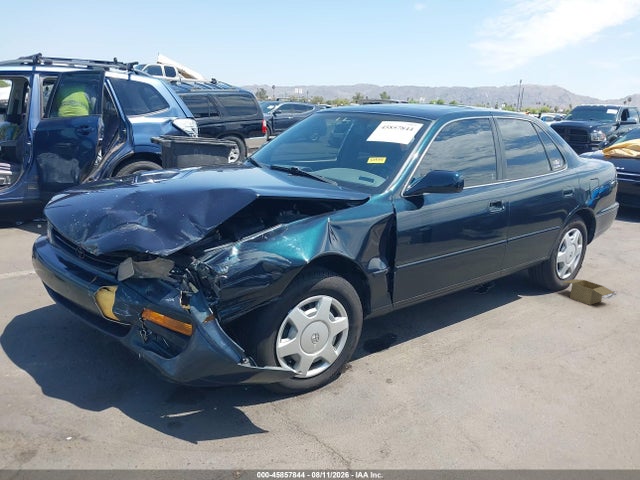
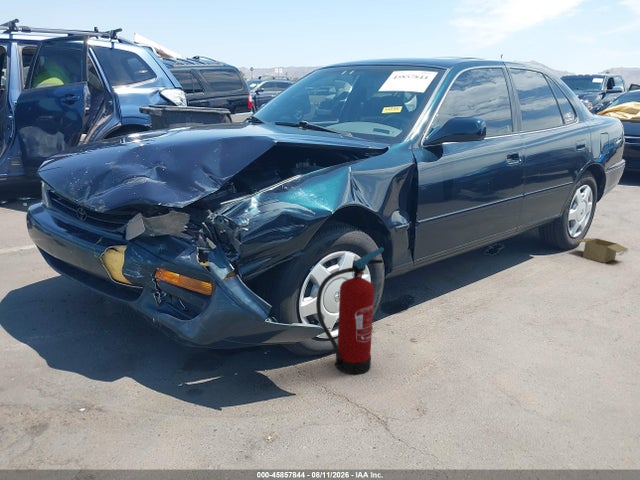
fire extinguisher: none [290,294,358,413] -> present [316,247,384,374]

